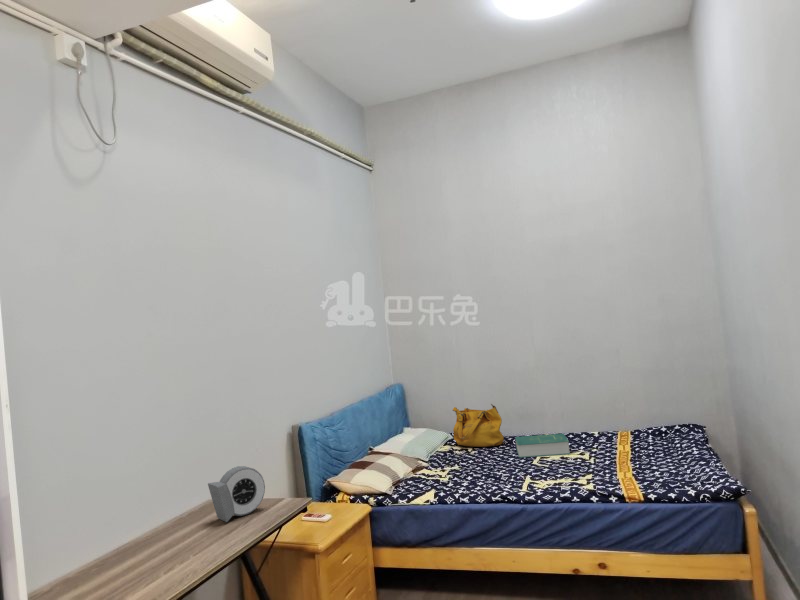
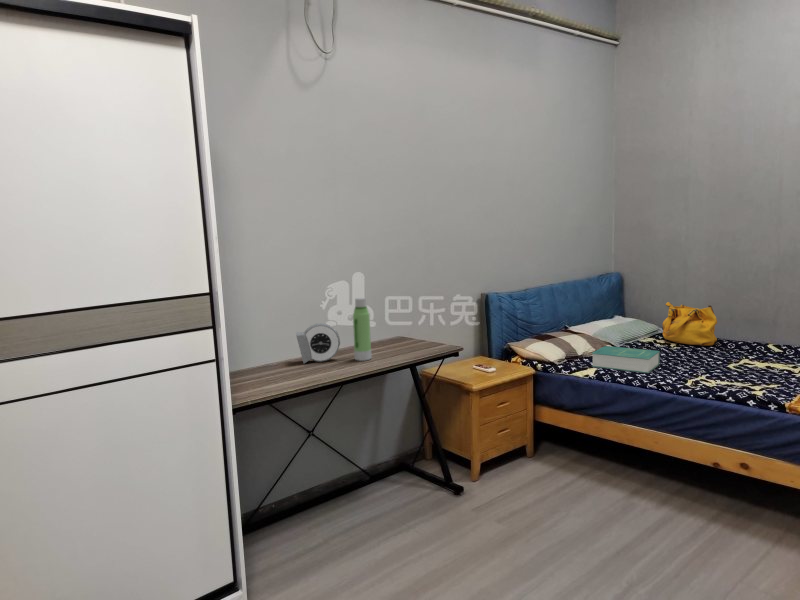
book: present [515,434,570,458] -> present [592,346,660,373]
water bottle: none [171,457,202,551] -> present [353,298,372,361]
alarm clock: present [208,466,265,522] -> present [296,323,340,363]

